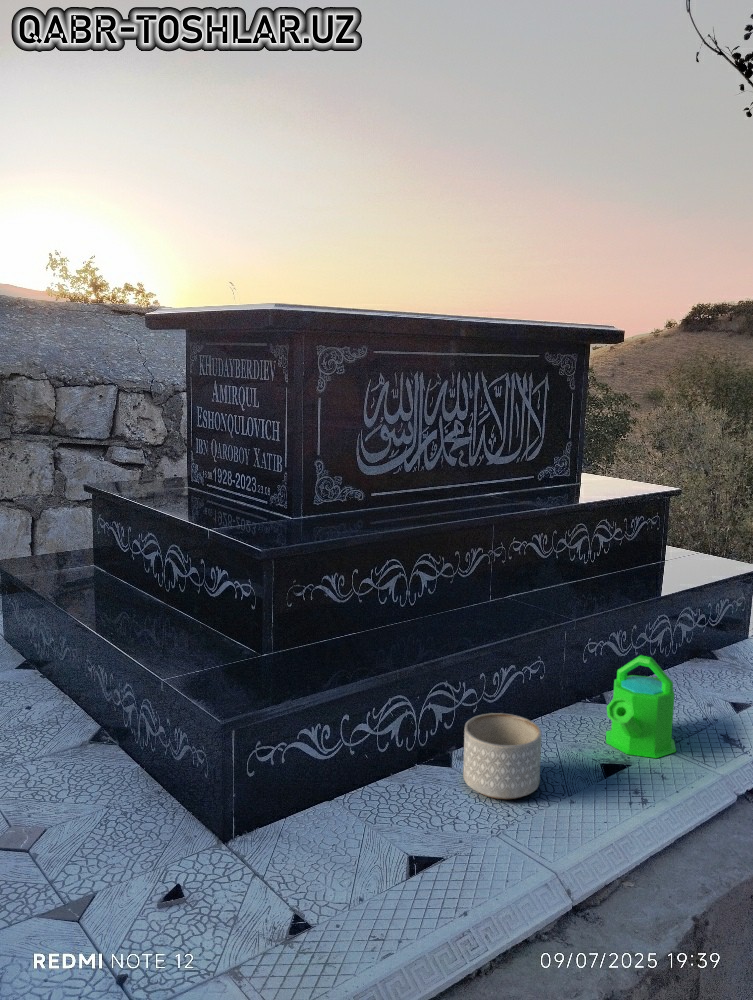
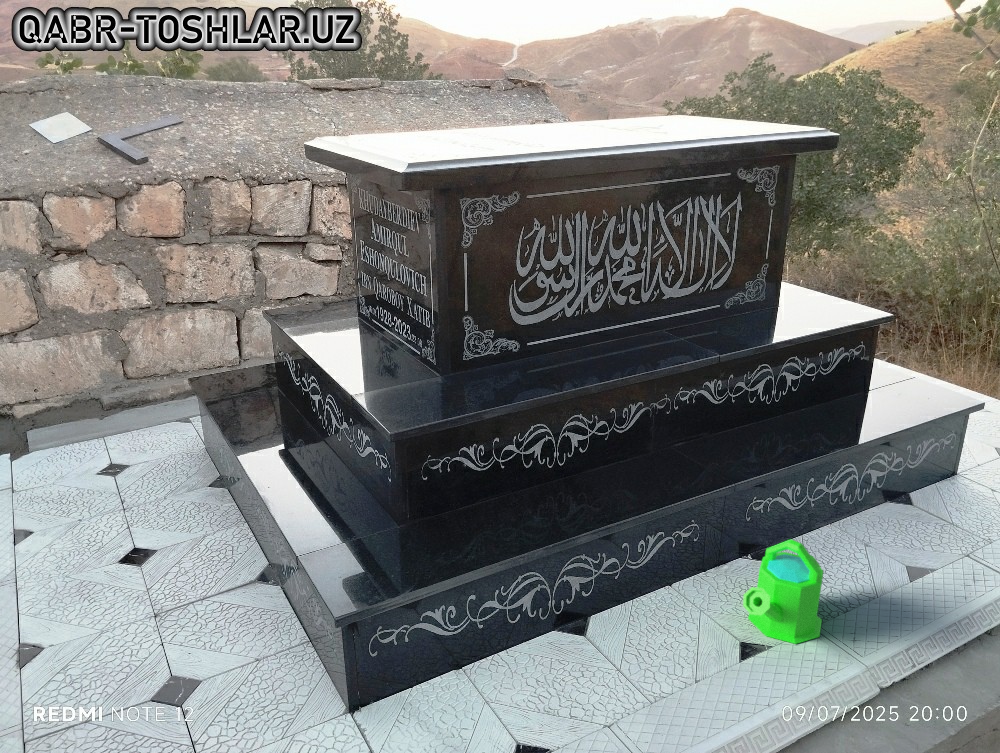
planter: present [463,713,542,799] -> none [588,595,665,687]

